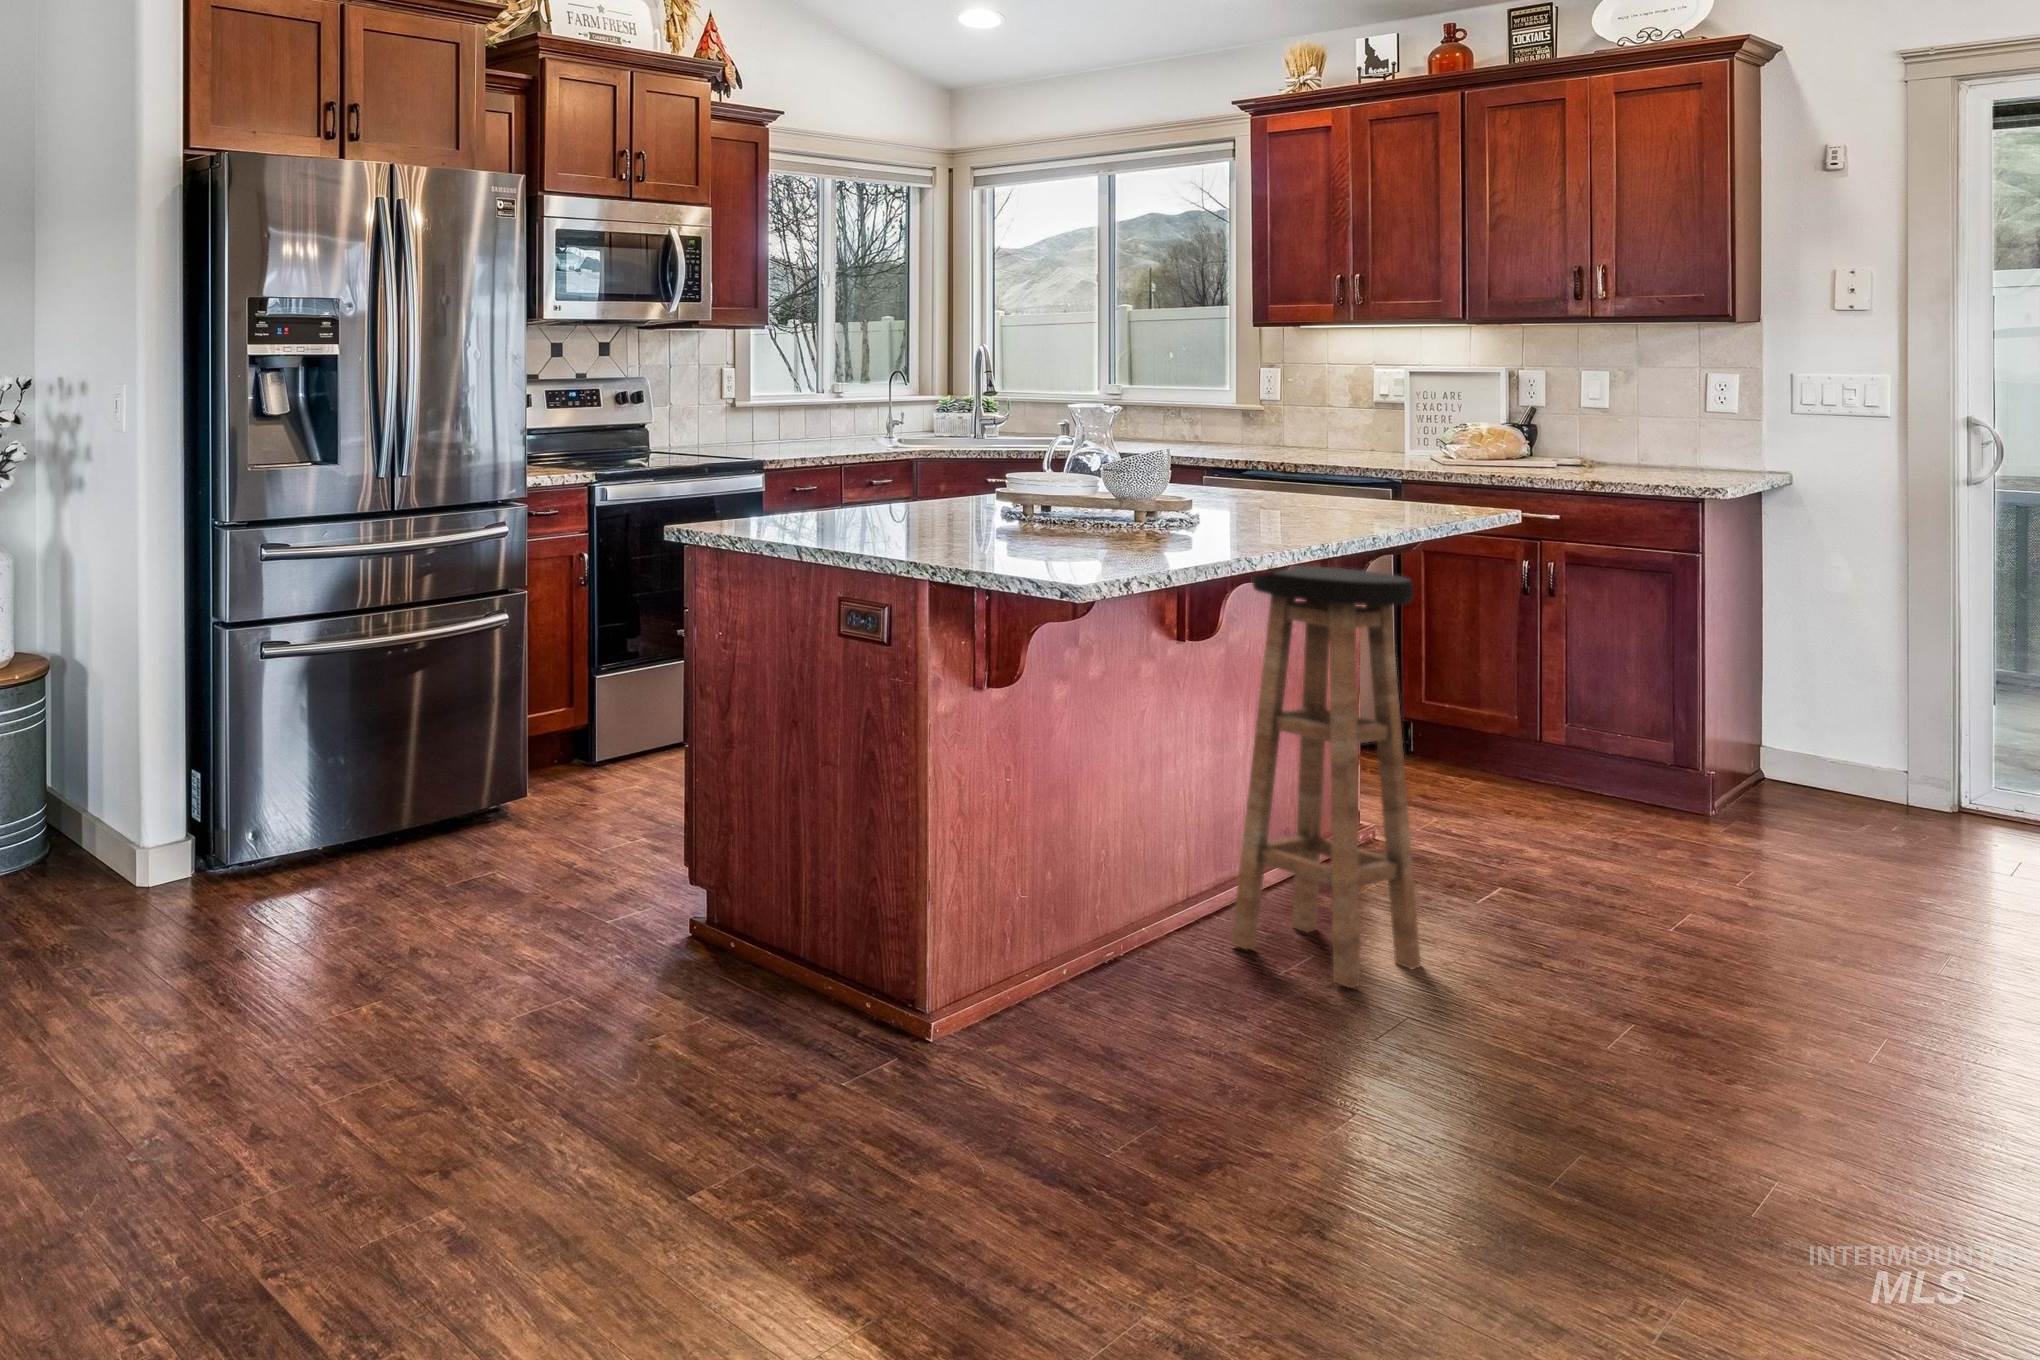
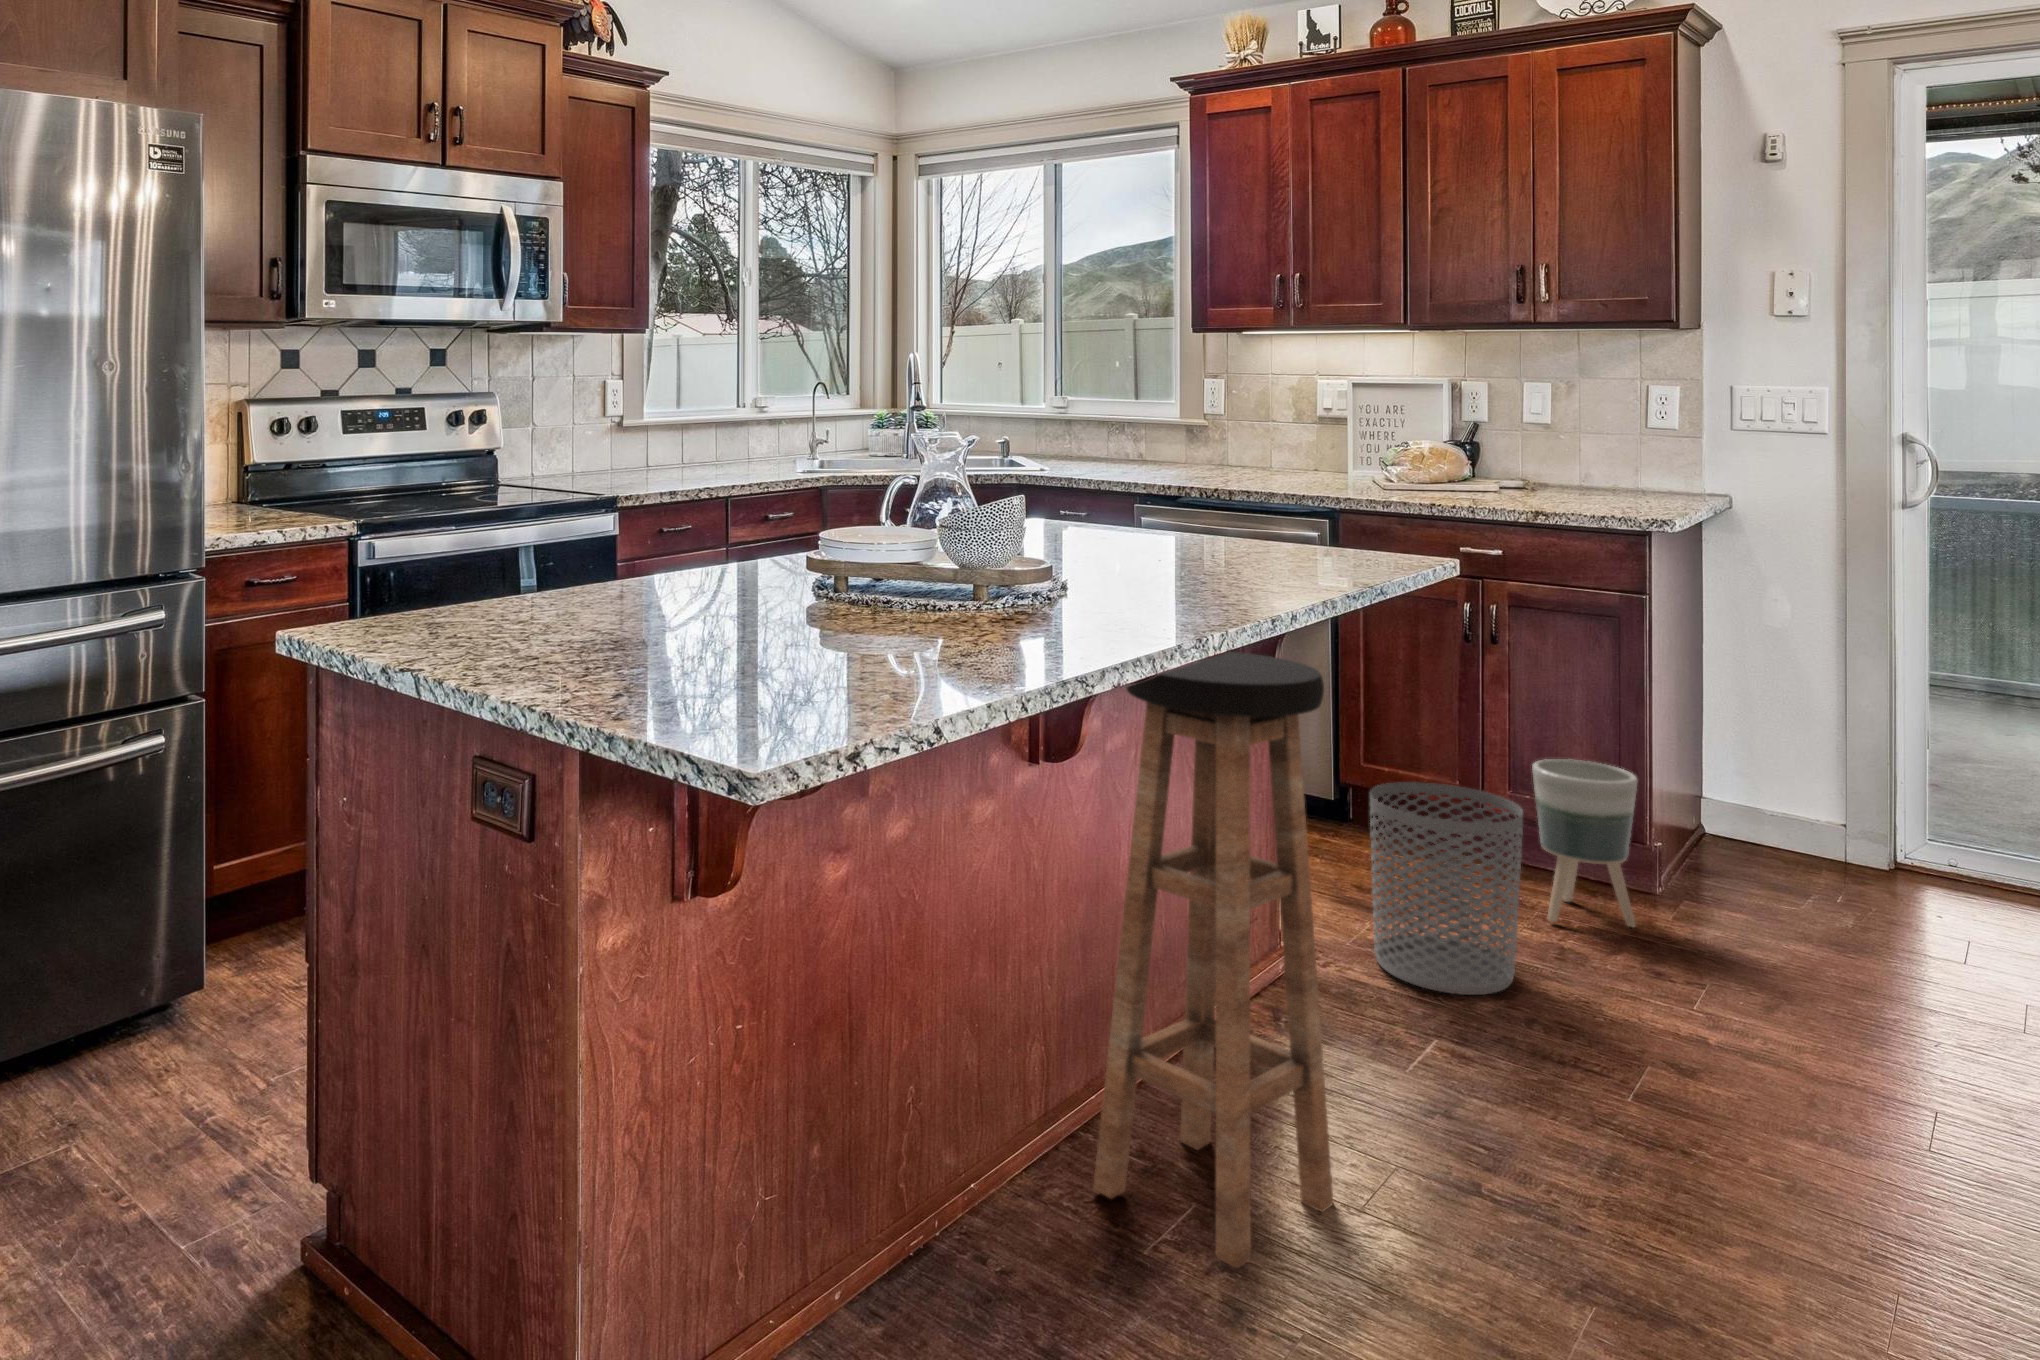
planter: none [1588,694,1689,836] -> present [1532,759,1637,927]
waste bin: none [1437,701,1579,867] -> present [1370,782,1523,995]

